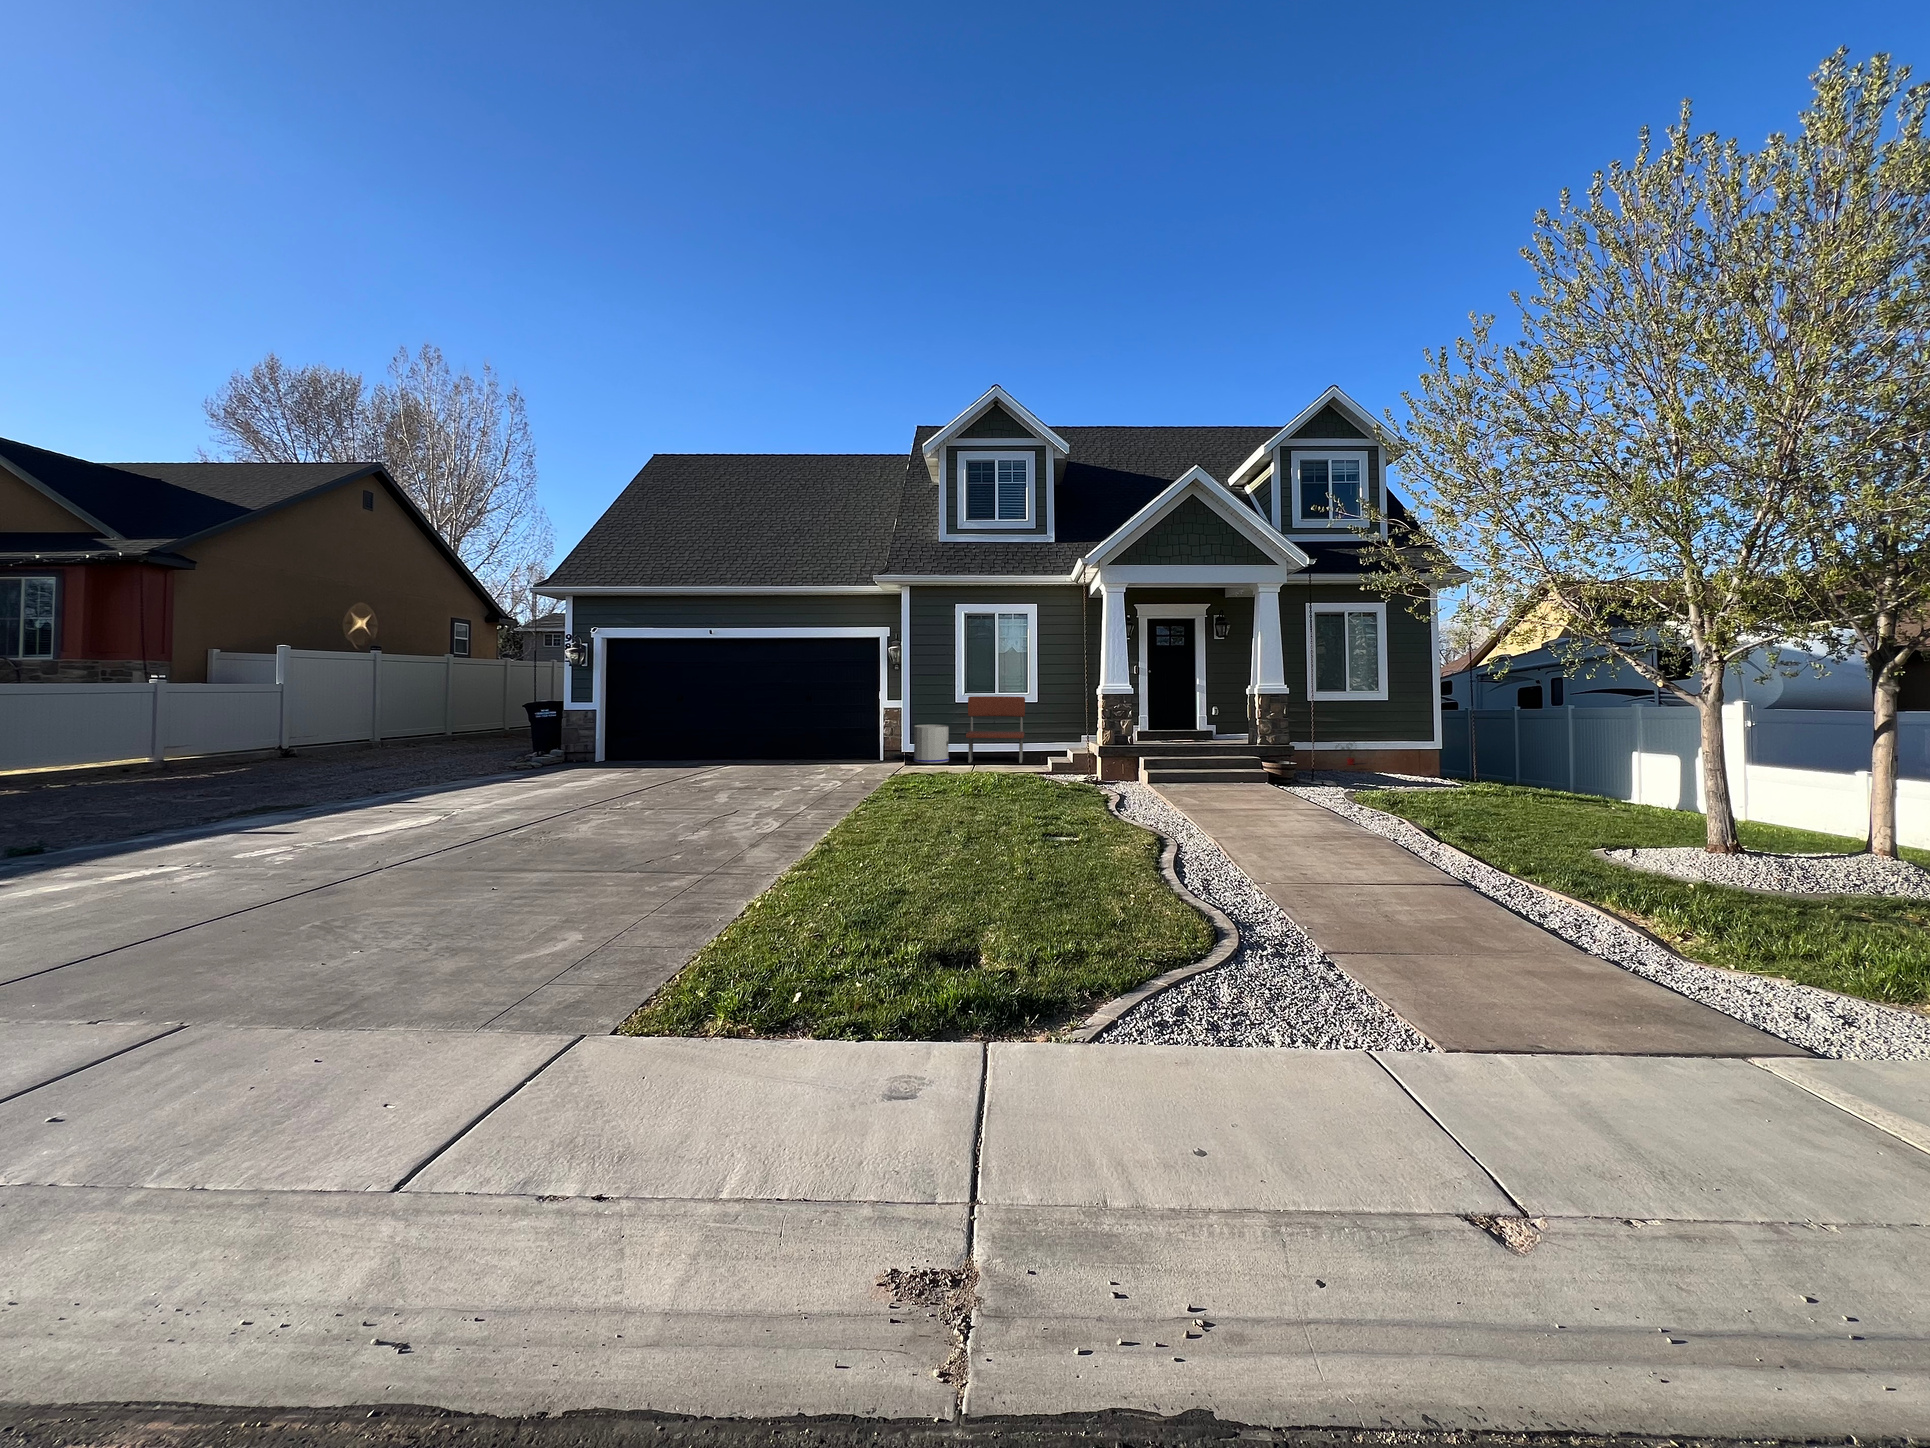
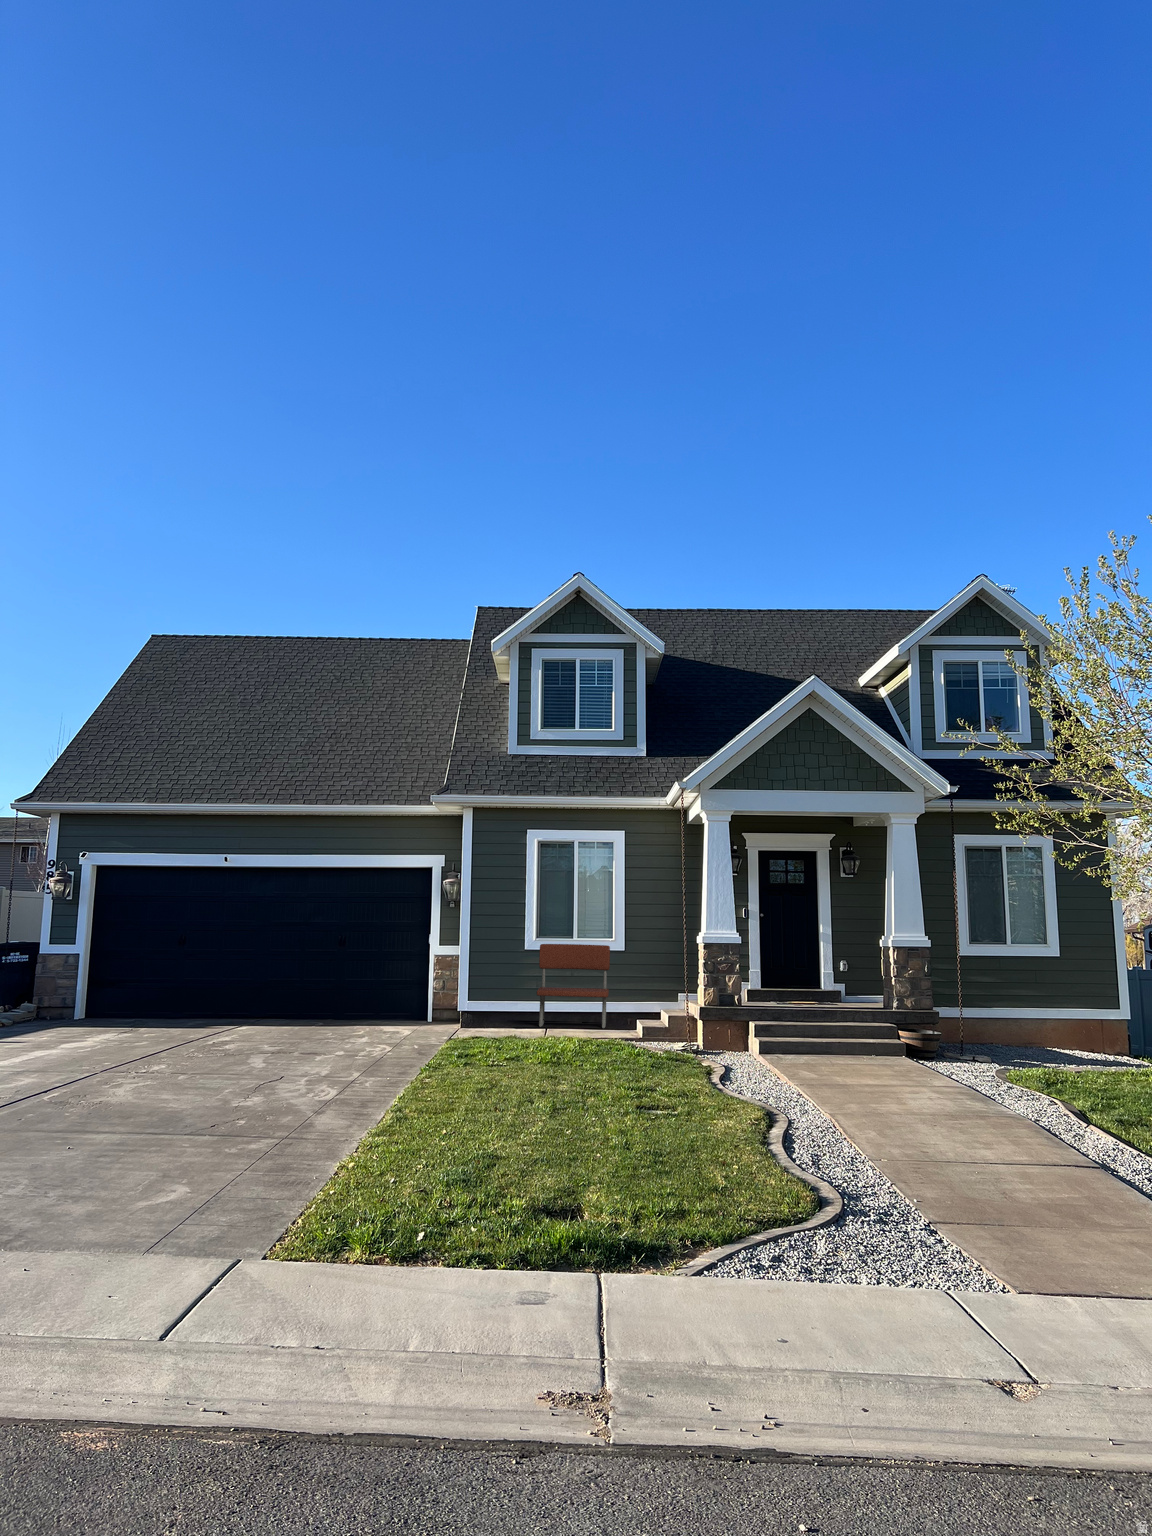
trash can: present [914,725,949,763] -> none [471,978,515,1026]
potted plant: present [1338,736,1365,765] -> none [992,1000,1039,1037]

